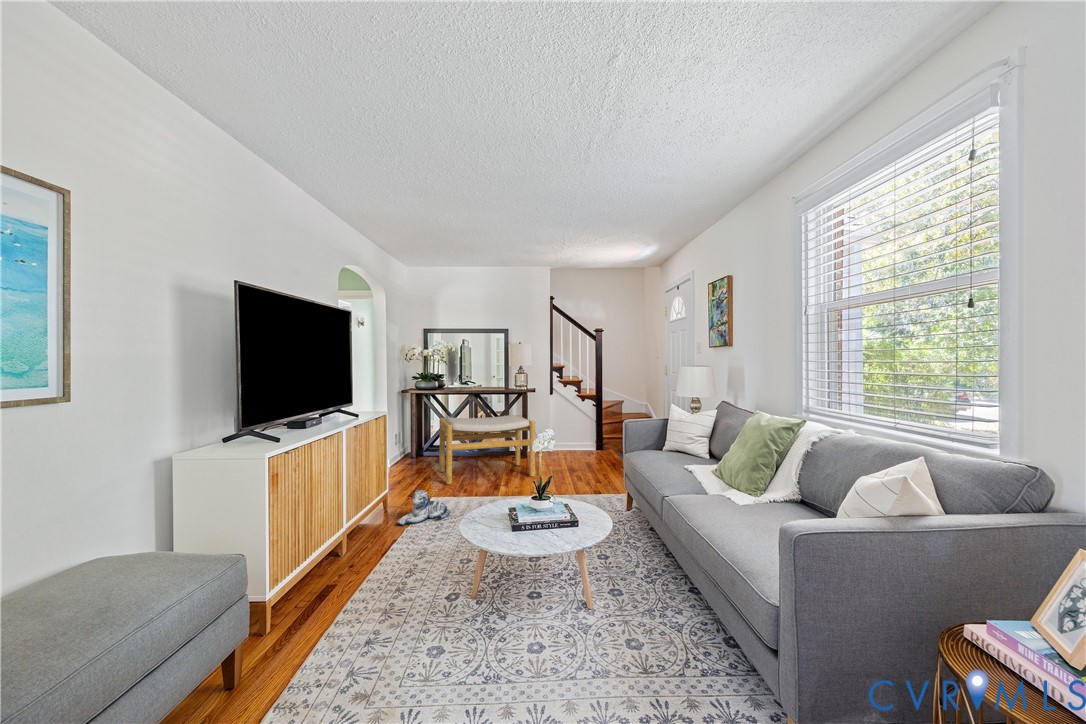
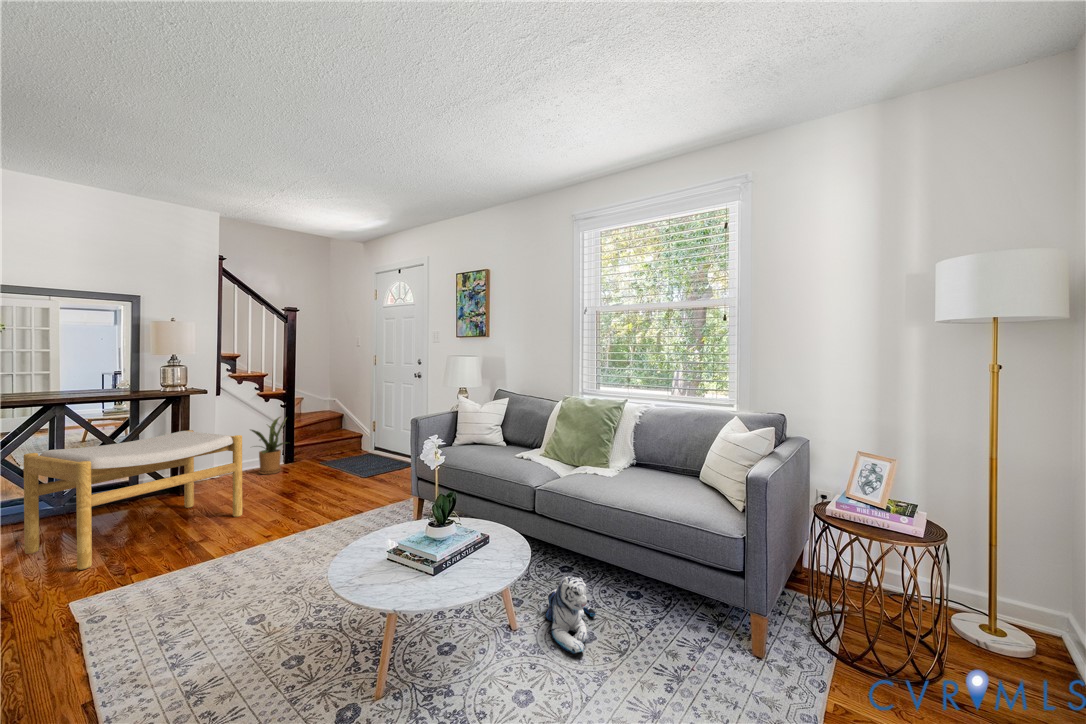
house plant: none [561,412,596,455] -> present [251,417,286,475]
plush toy: present [398,489,450,525] -> present [545,577,596,654]

